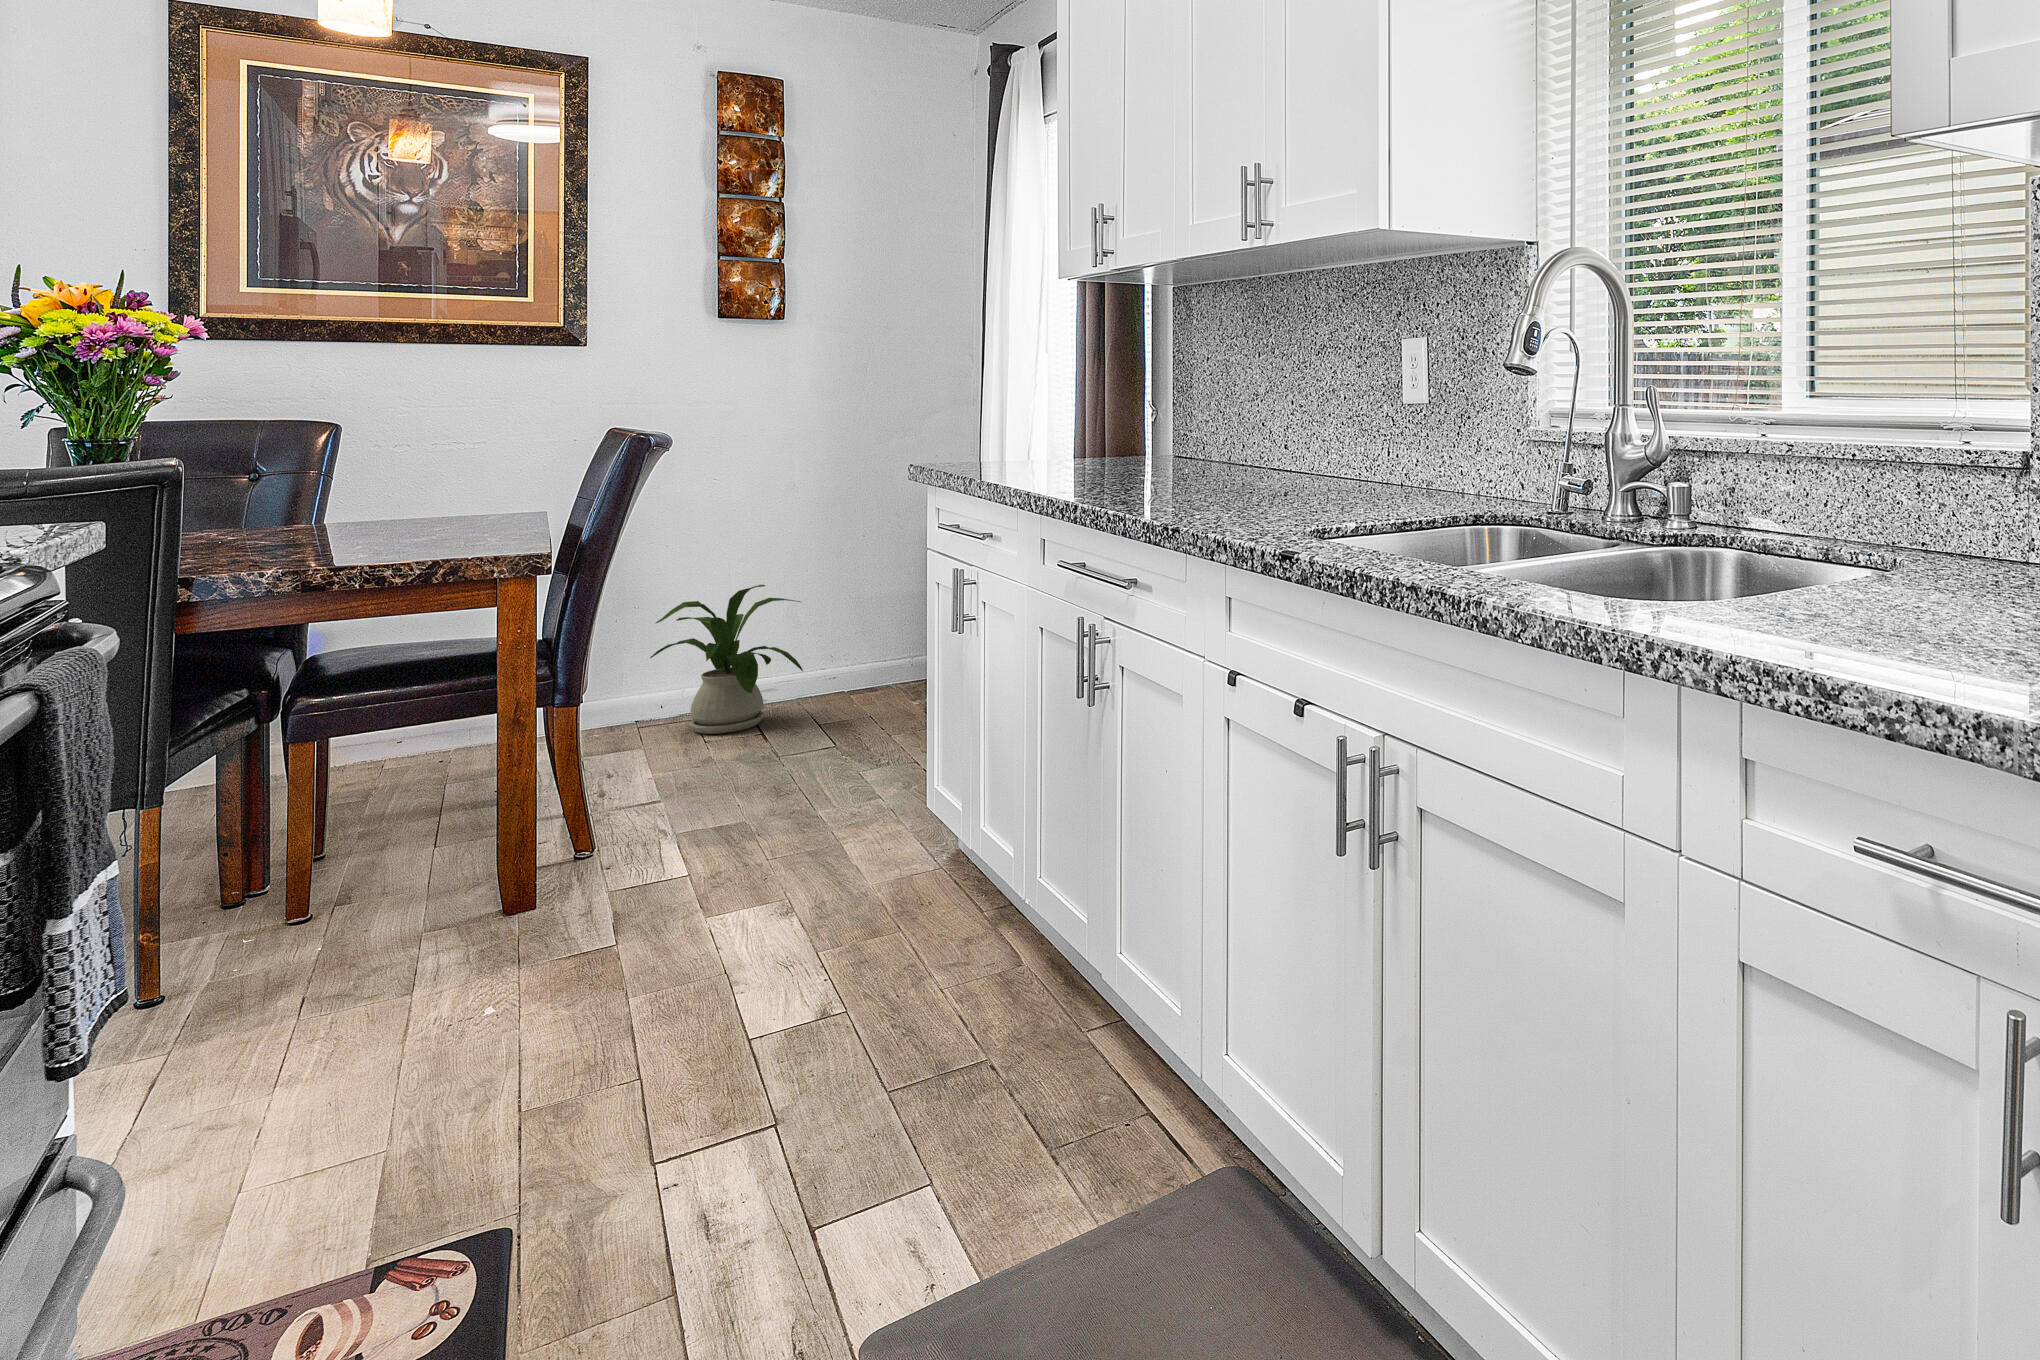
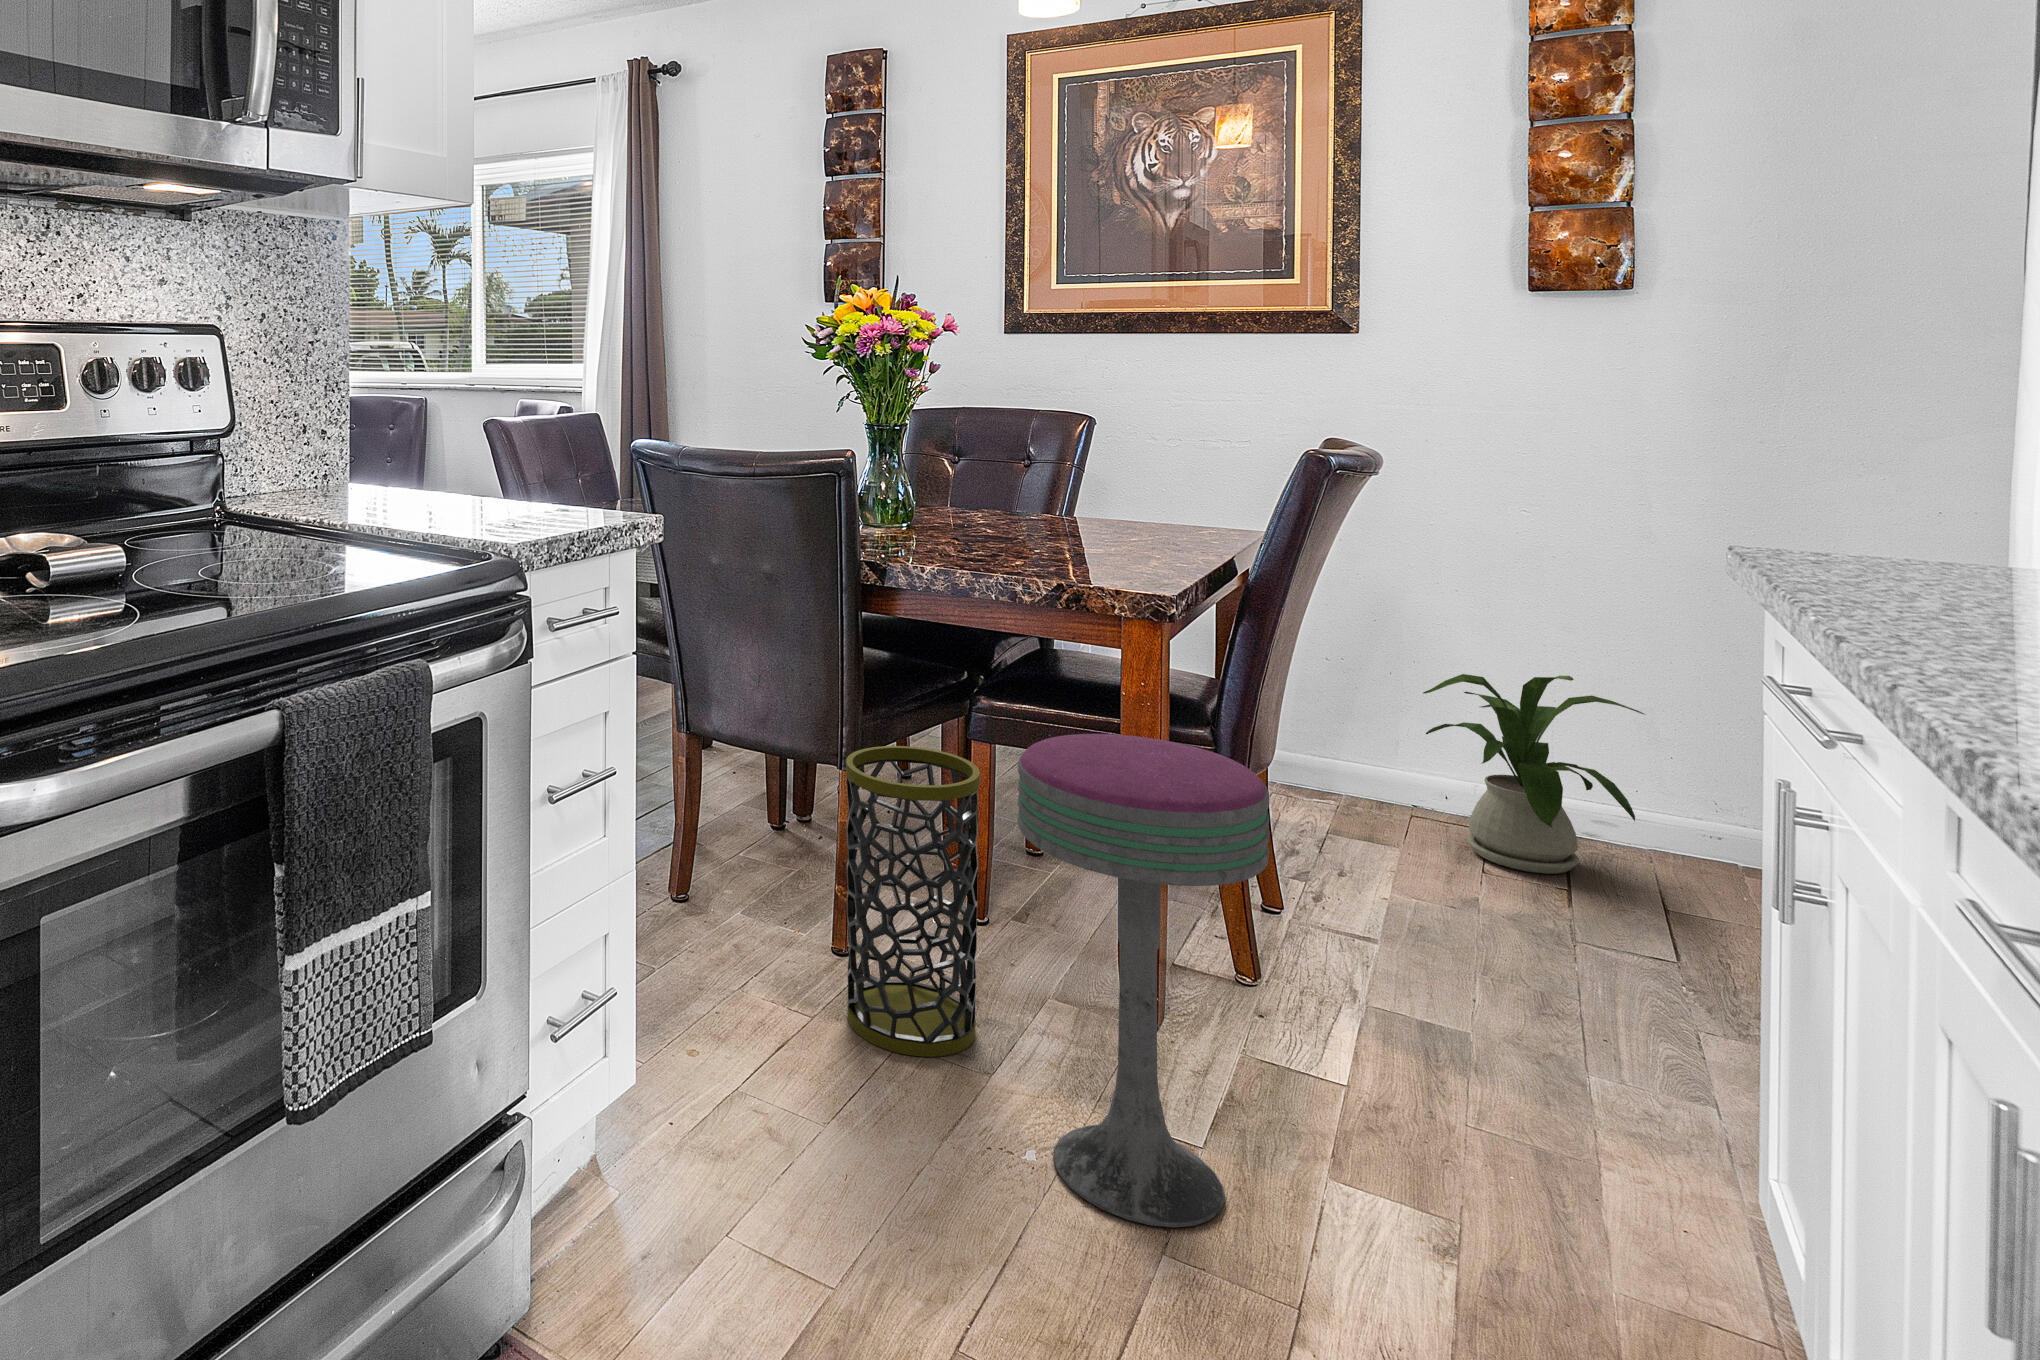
bar stool: none [466,650,681,1013] -> present [1018,734,1269,1228]
trash can: none [198,738,371,1041] -> present [846,746,980,1057]

